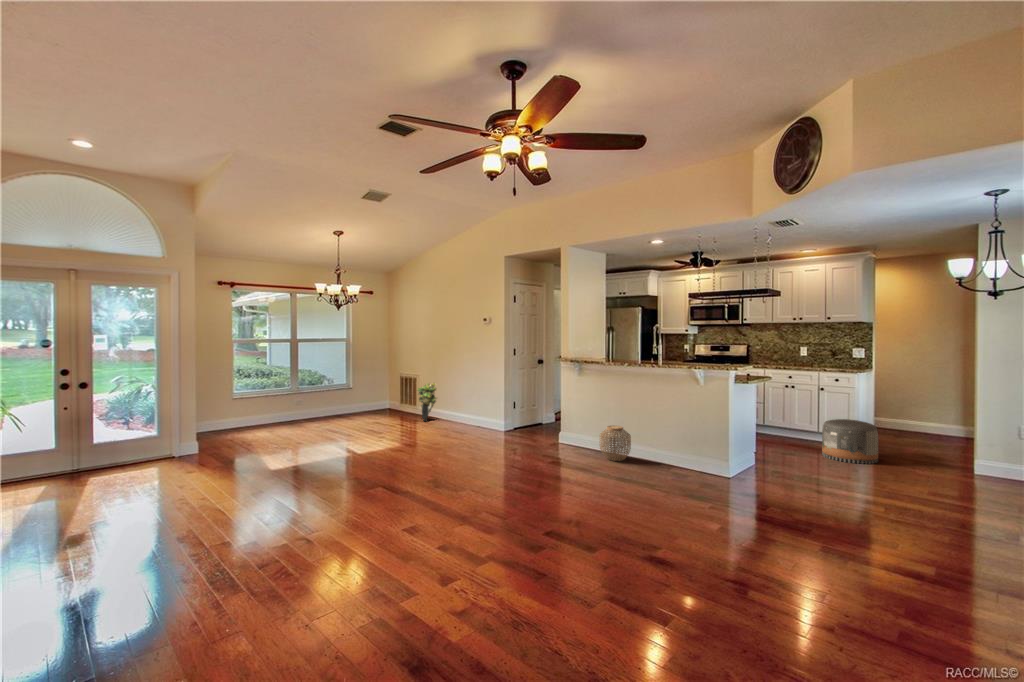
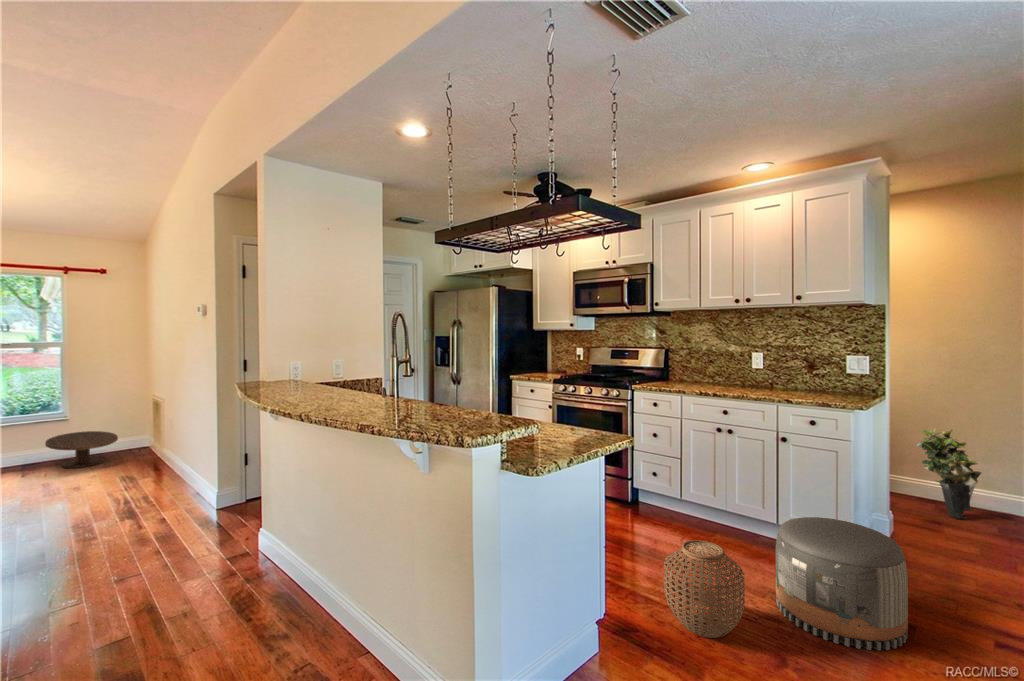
potted plant: present [417,383,437,421] -> present [917,429,981,519]
coffee table: none [353,397,398,418] -> present [45,431,118,468]
woven basket: present [600,426,631,461] -> present [664,540,745,638]

